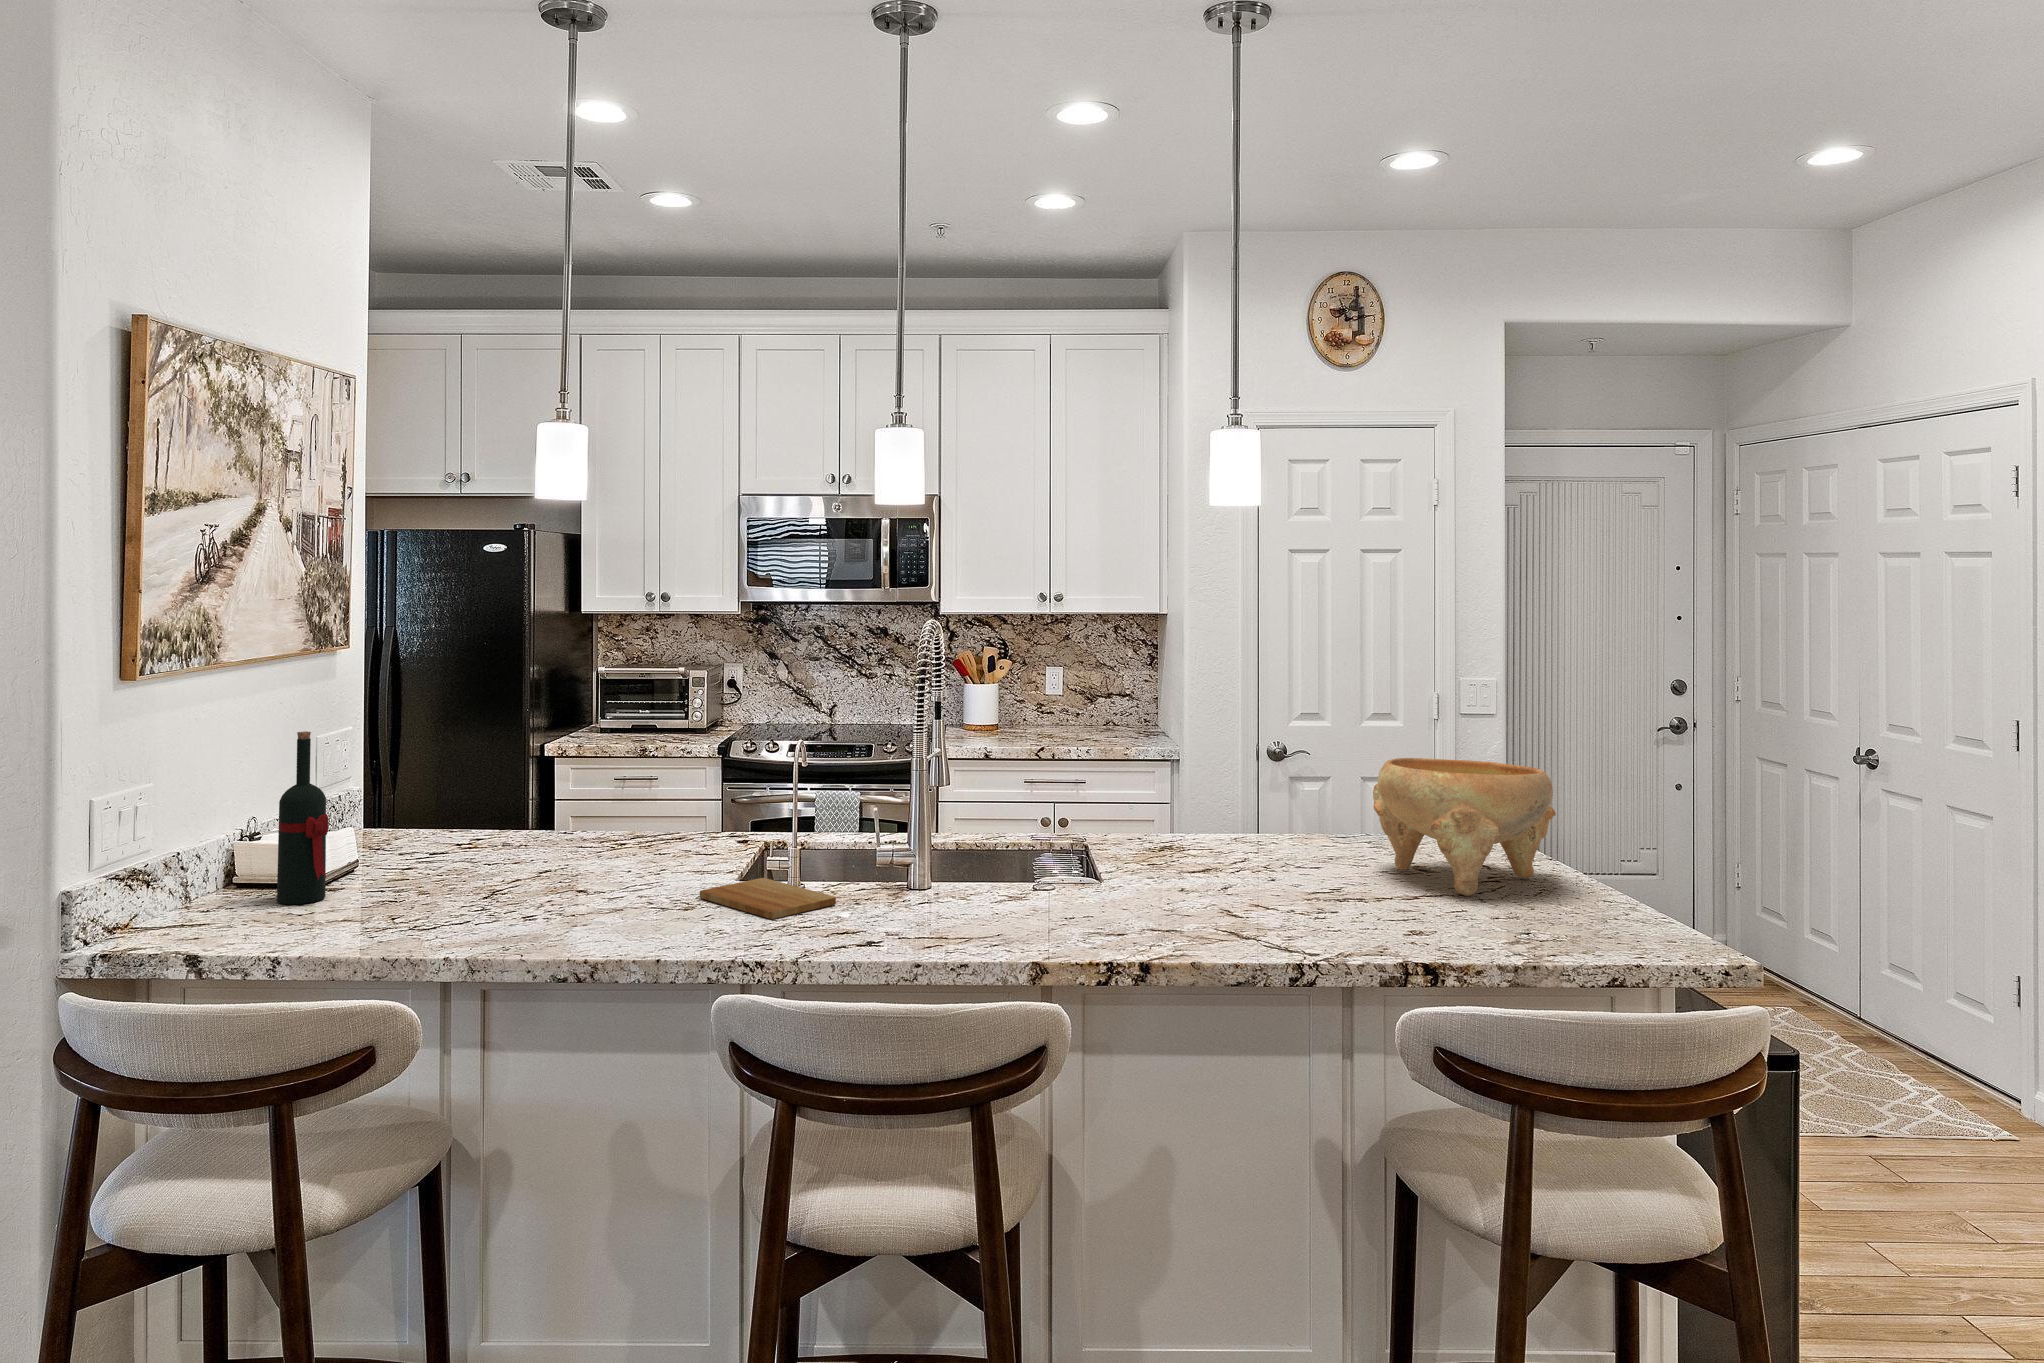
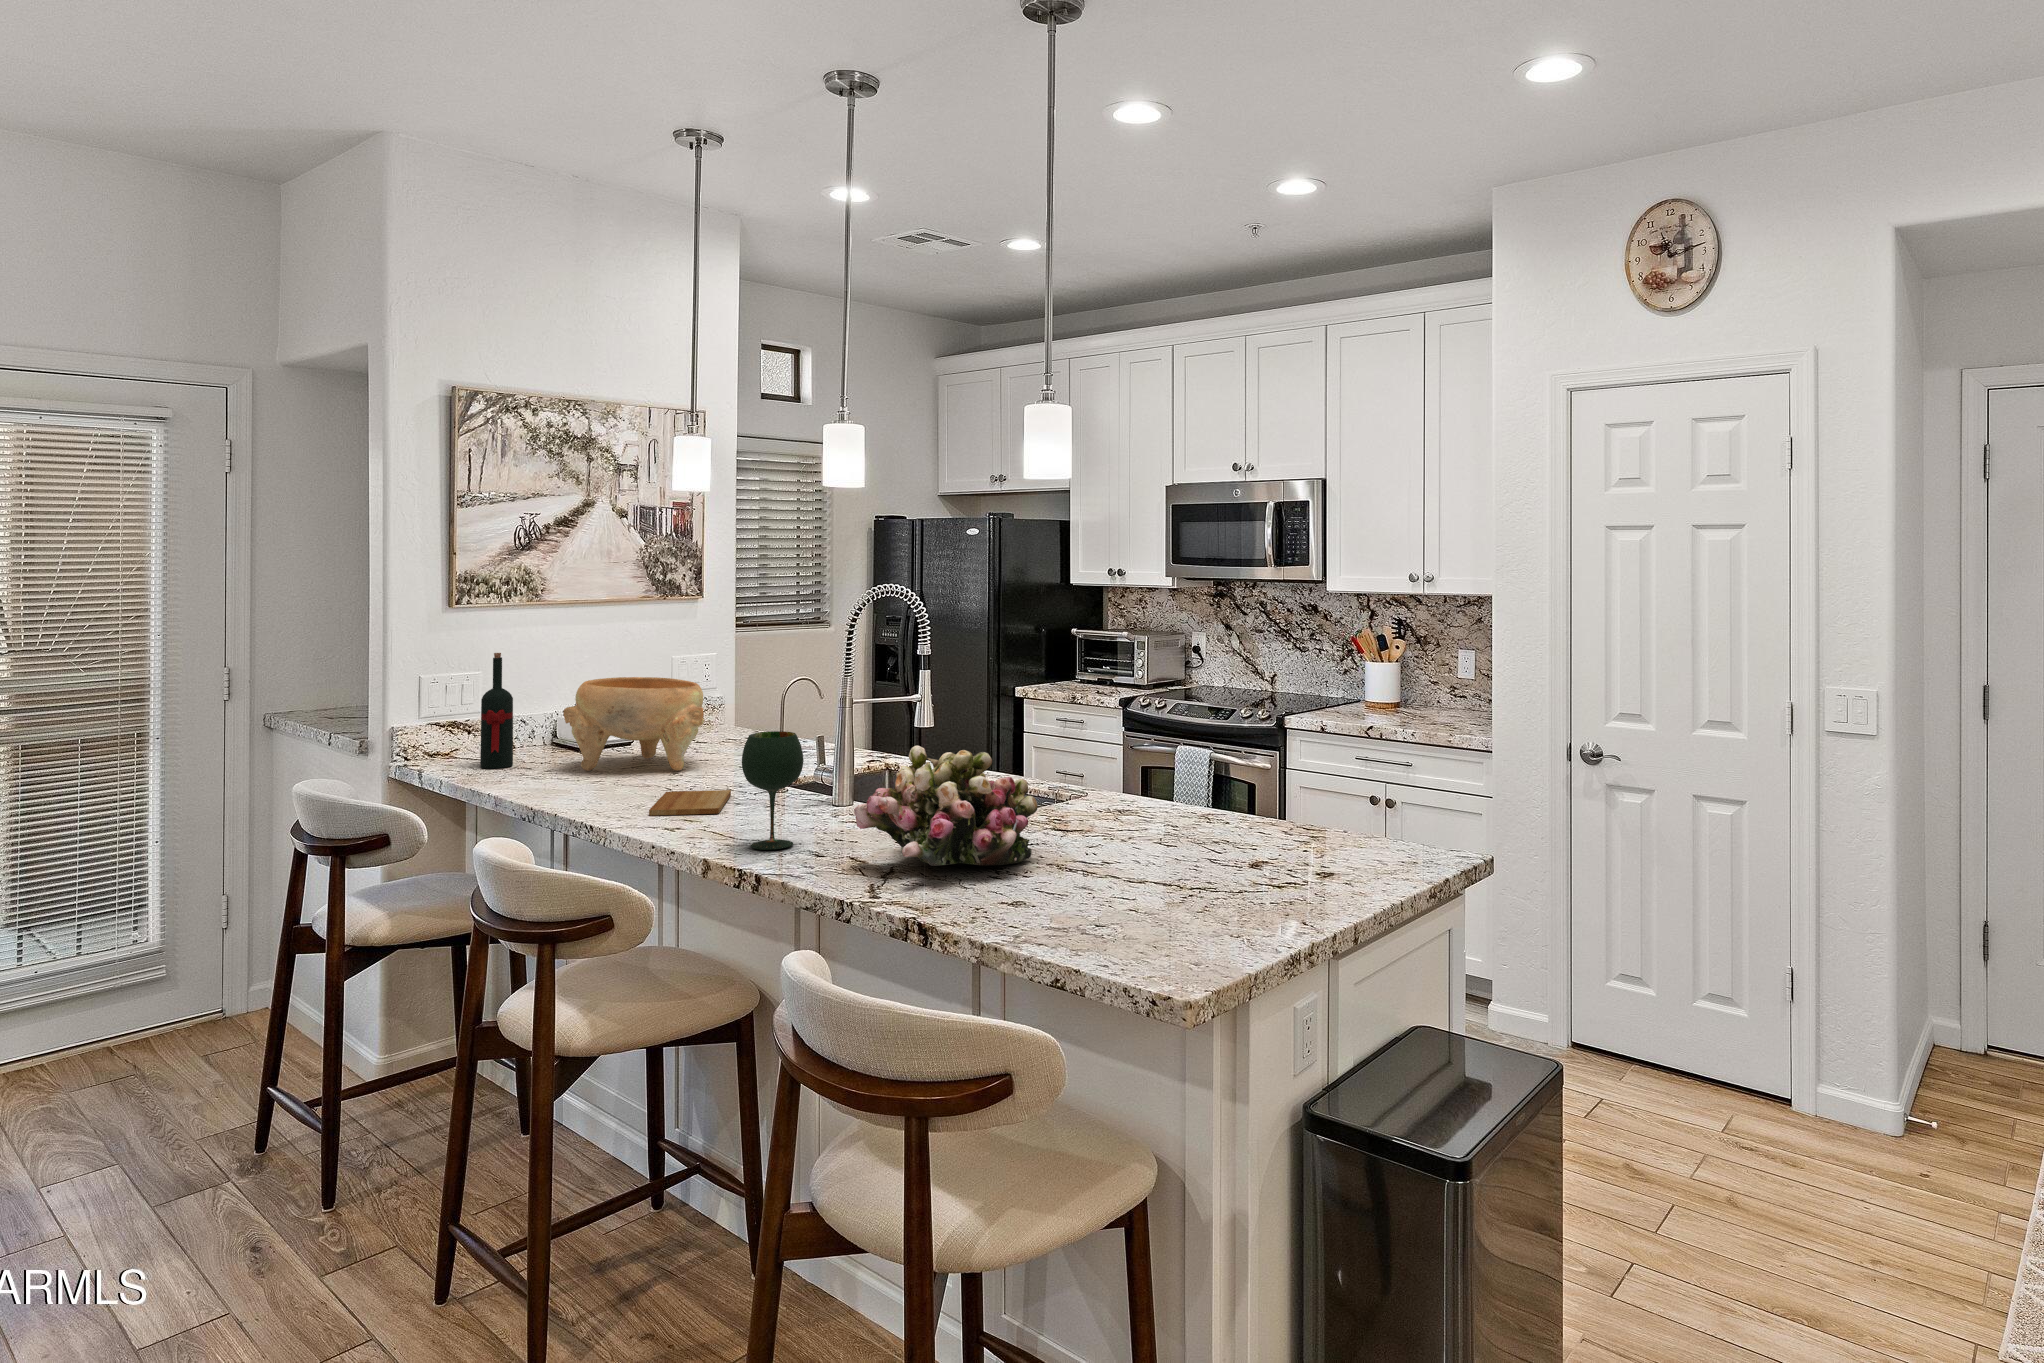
decorative bowl: present [1373,758,1556,896] -> present [563,677,704,771]
flower arrangement: none [1140,787,1325,909] -> present [854,746,1038,866]
wine glass: none [995,790,1065,929] -> present [742,731,803,850]

